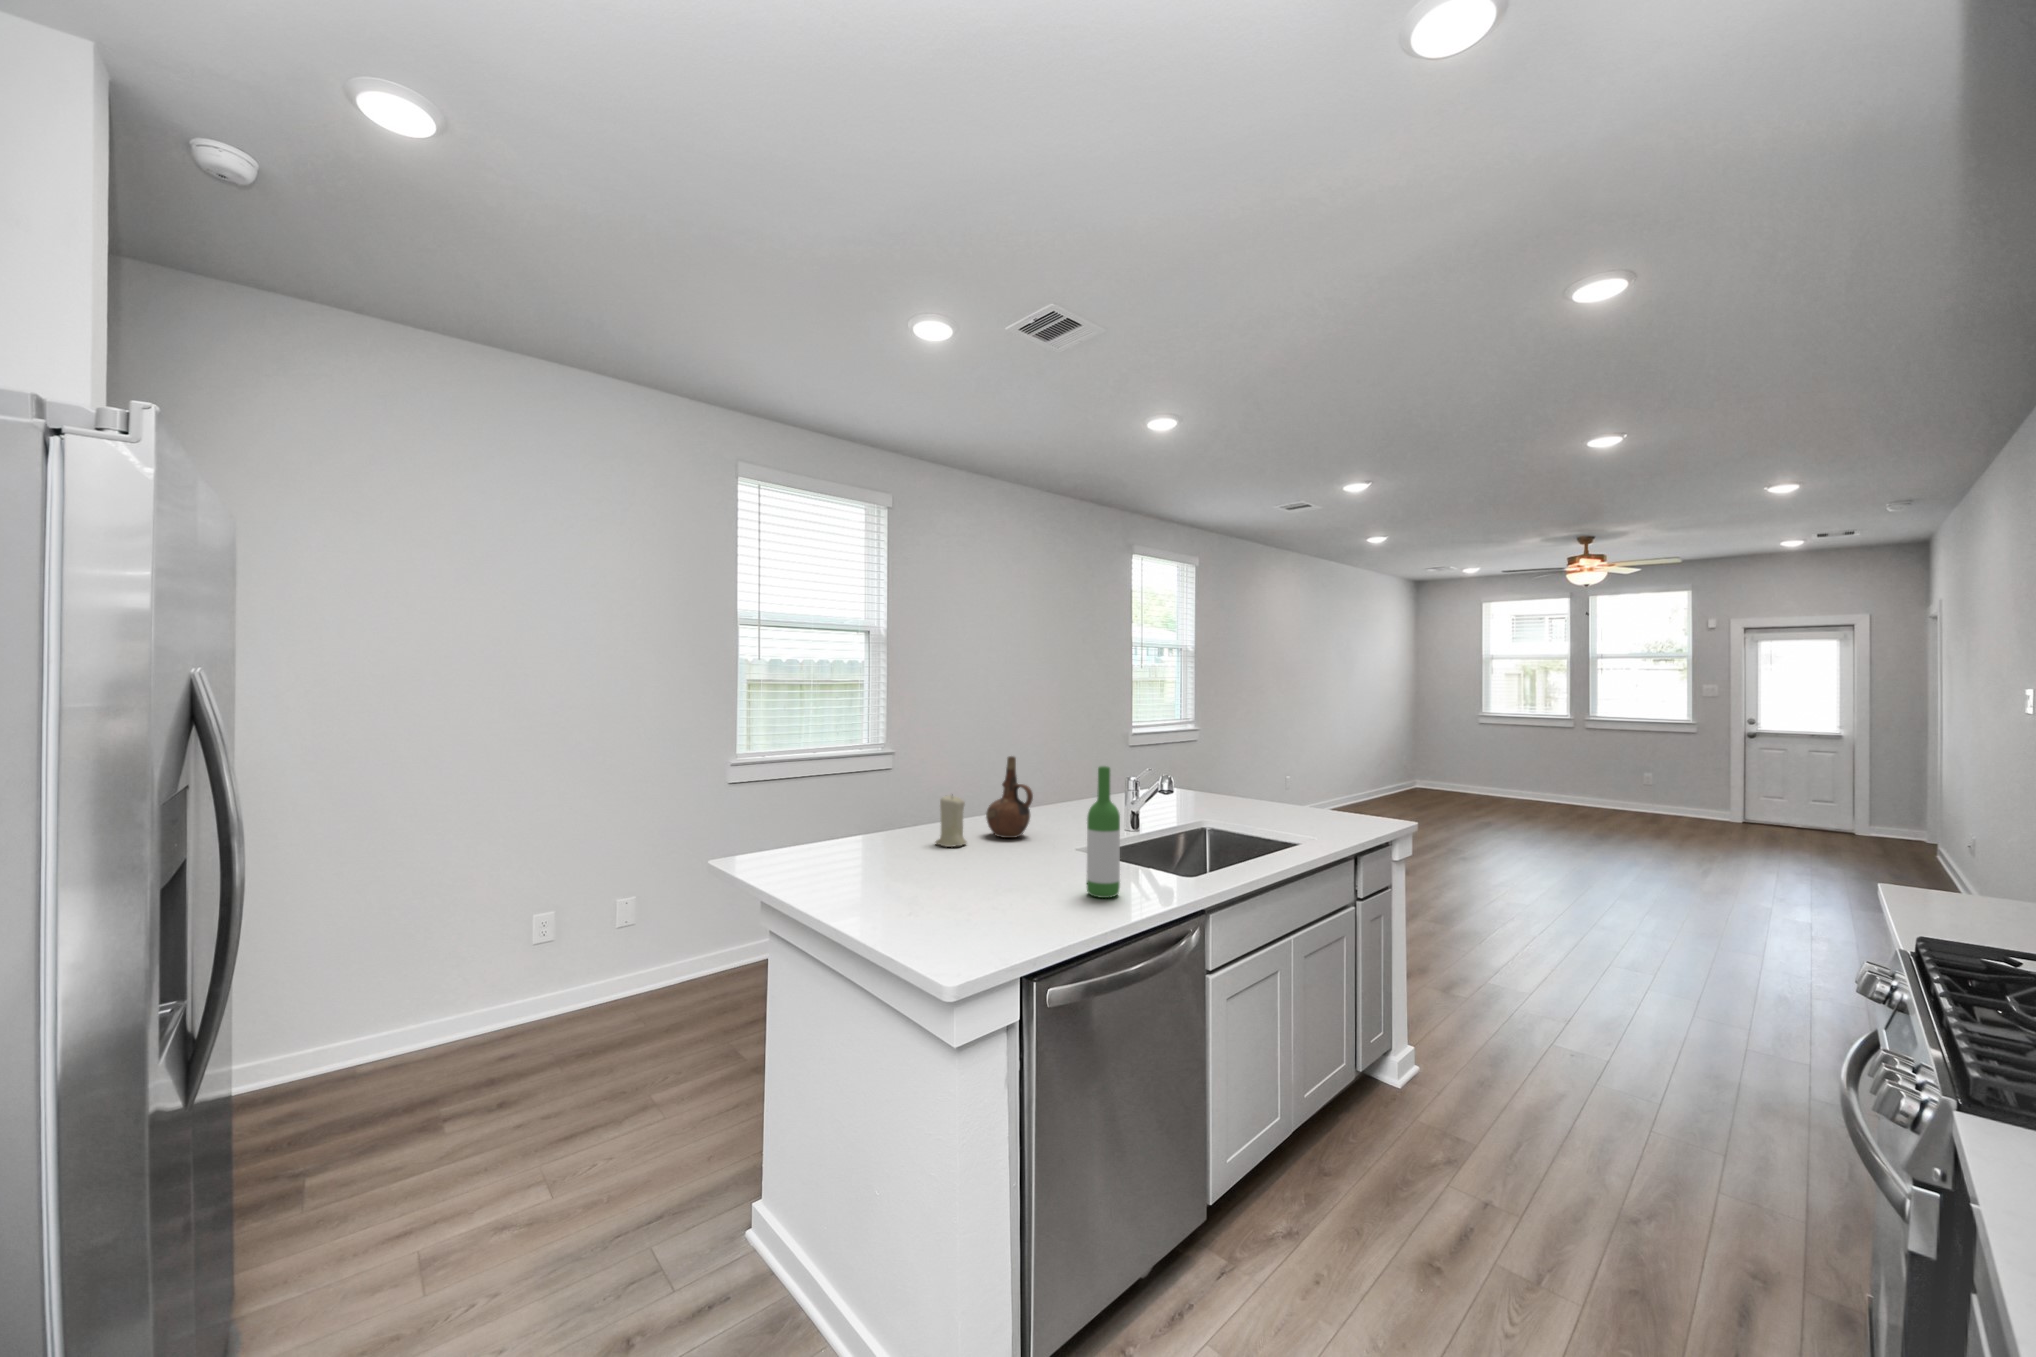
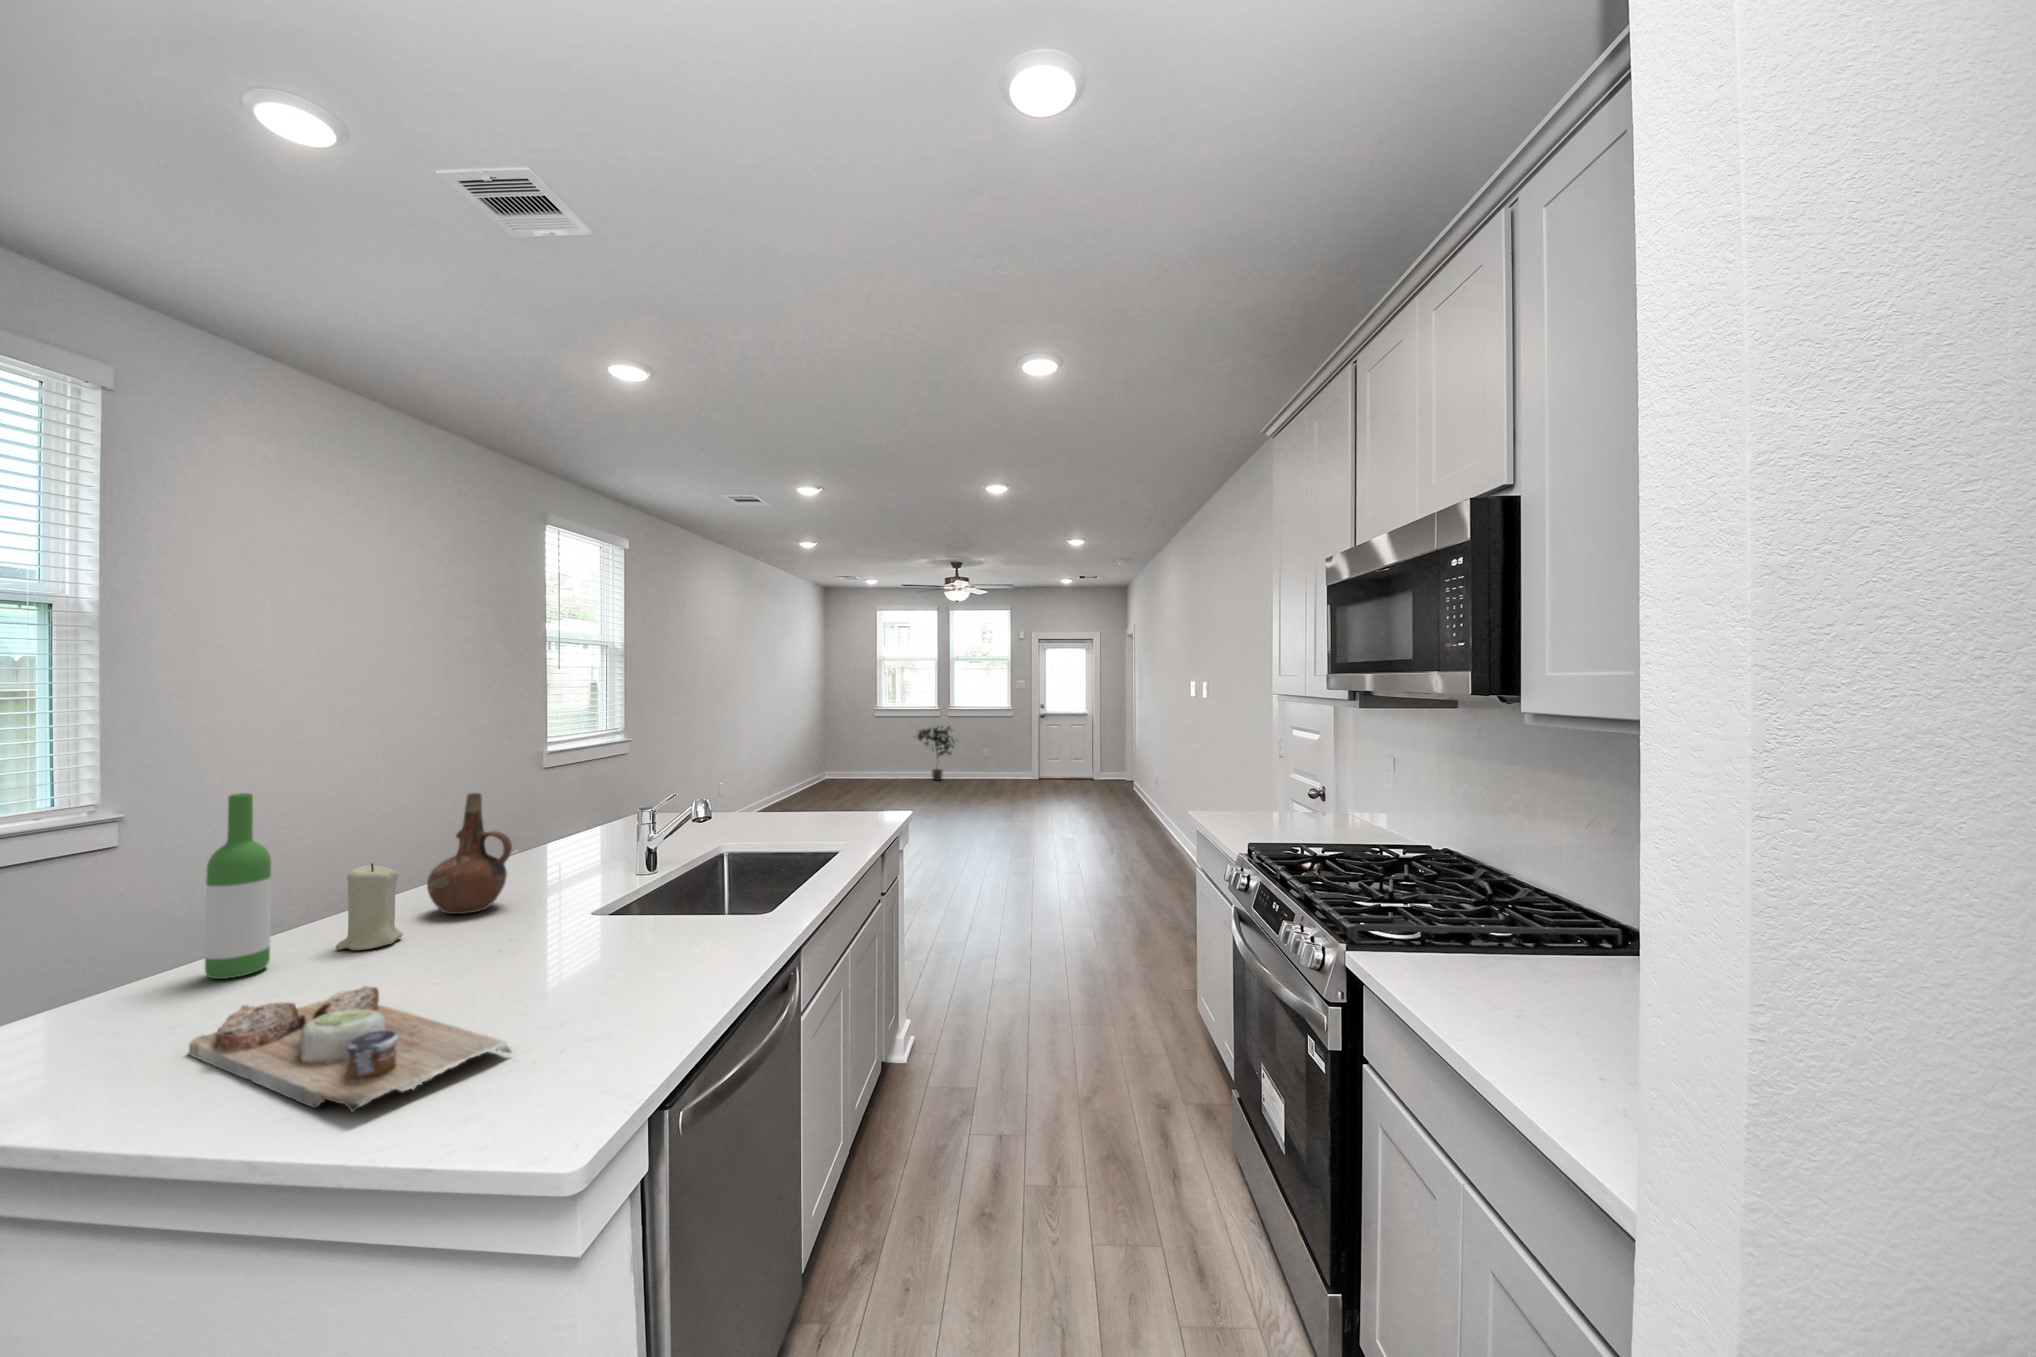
potted plant: none [1533,740,1601,807] -> present [917,726,954,780]
wine bottle: present [1087,766,1120,898] -> present [205,793,271,979]
cutting board: none [856,858,977,915] -> present [188,986,512,1113]

